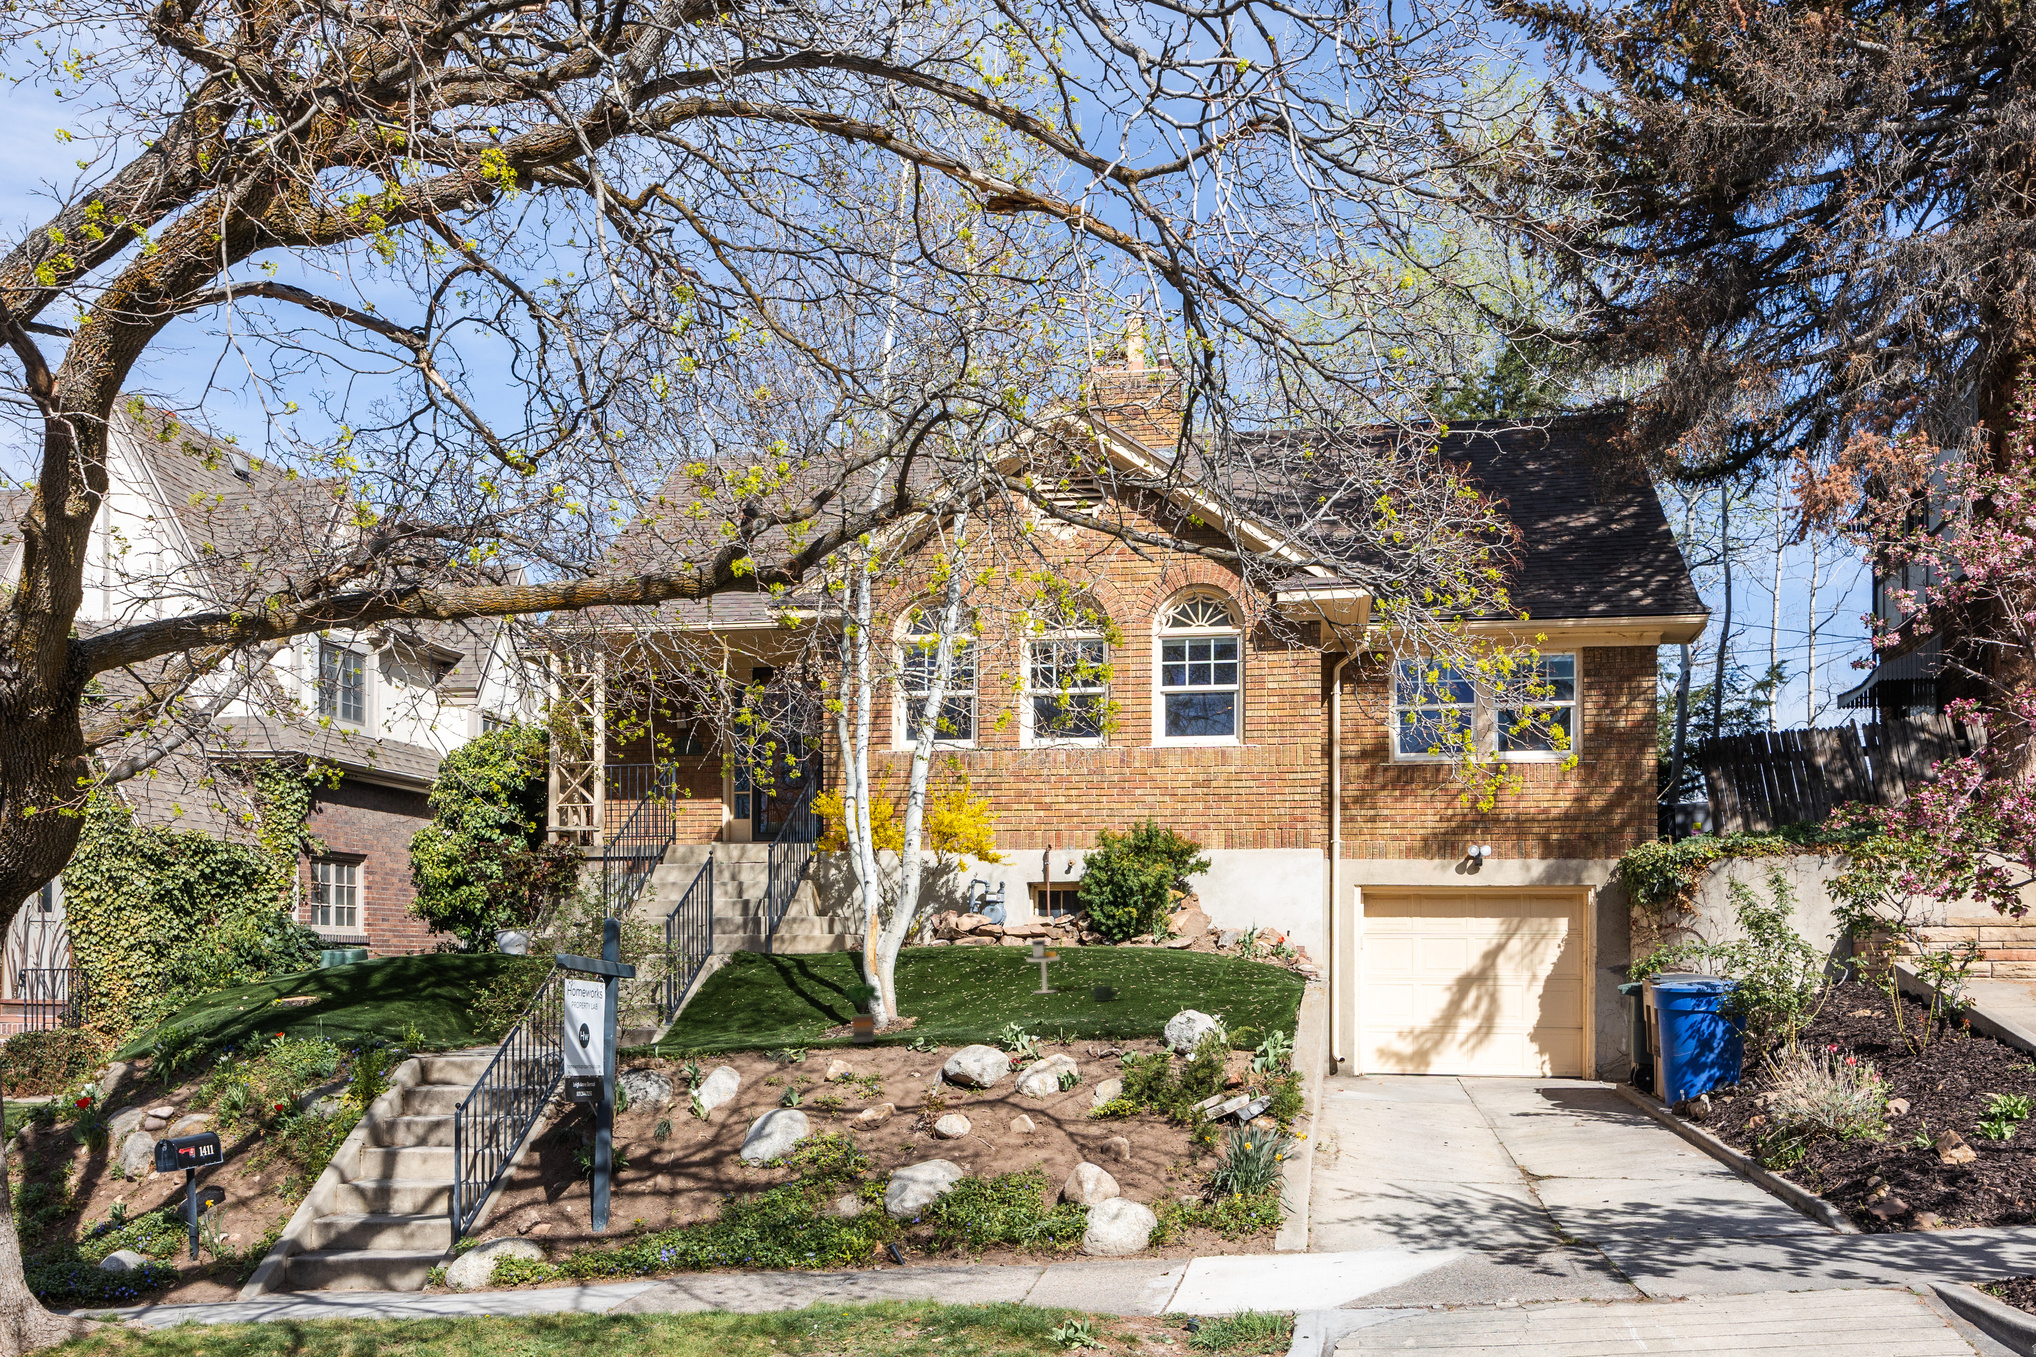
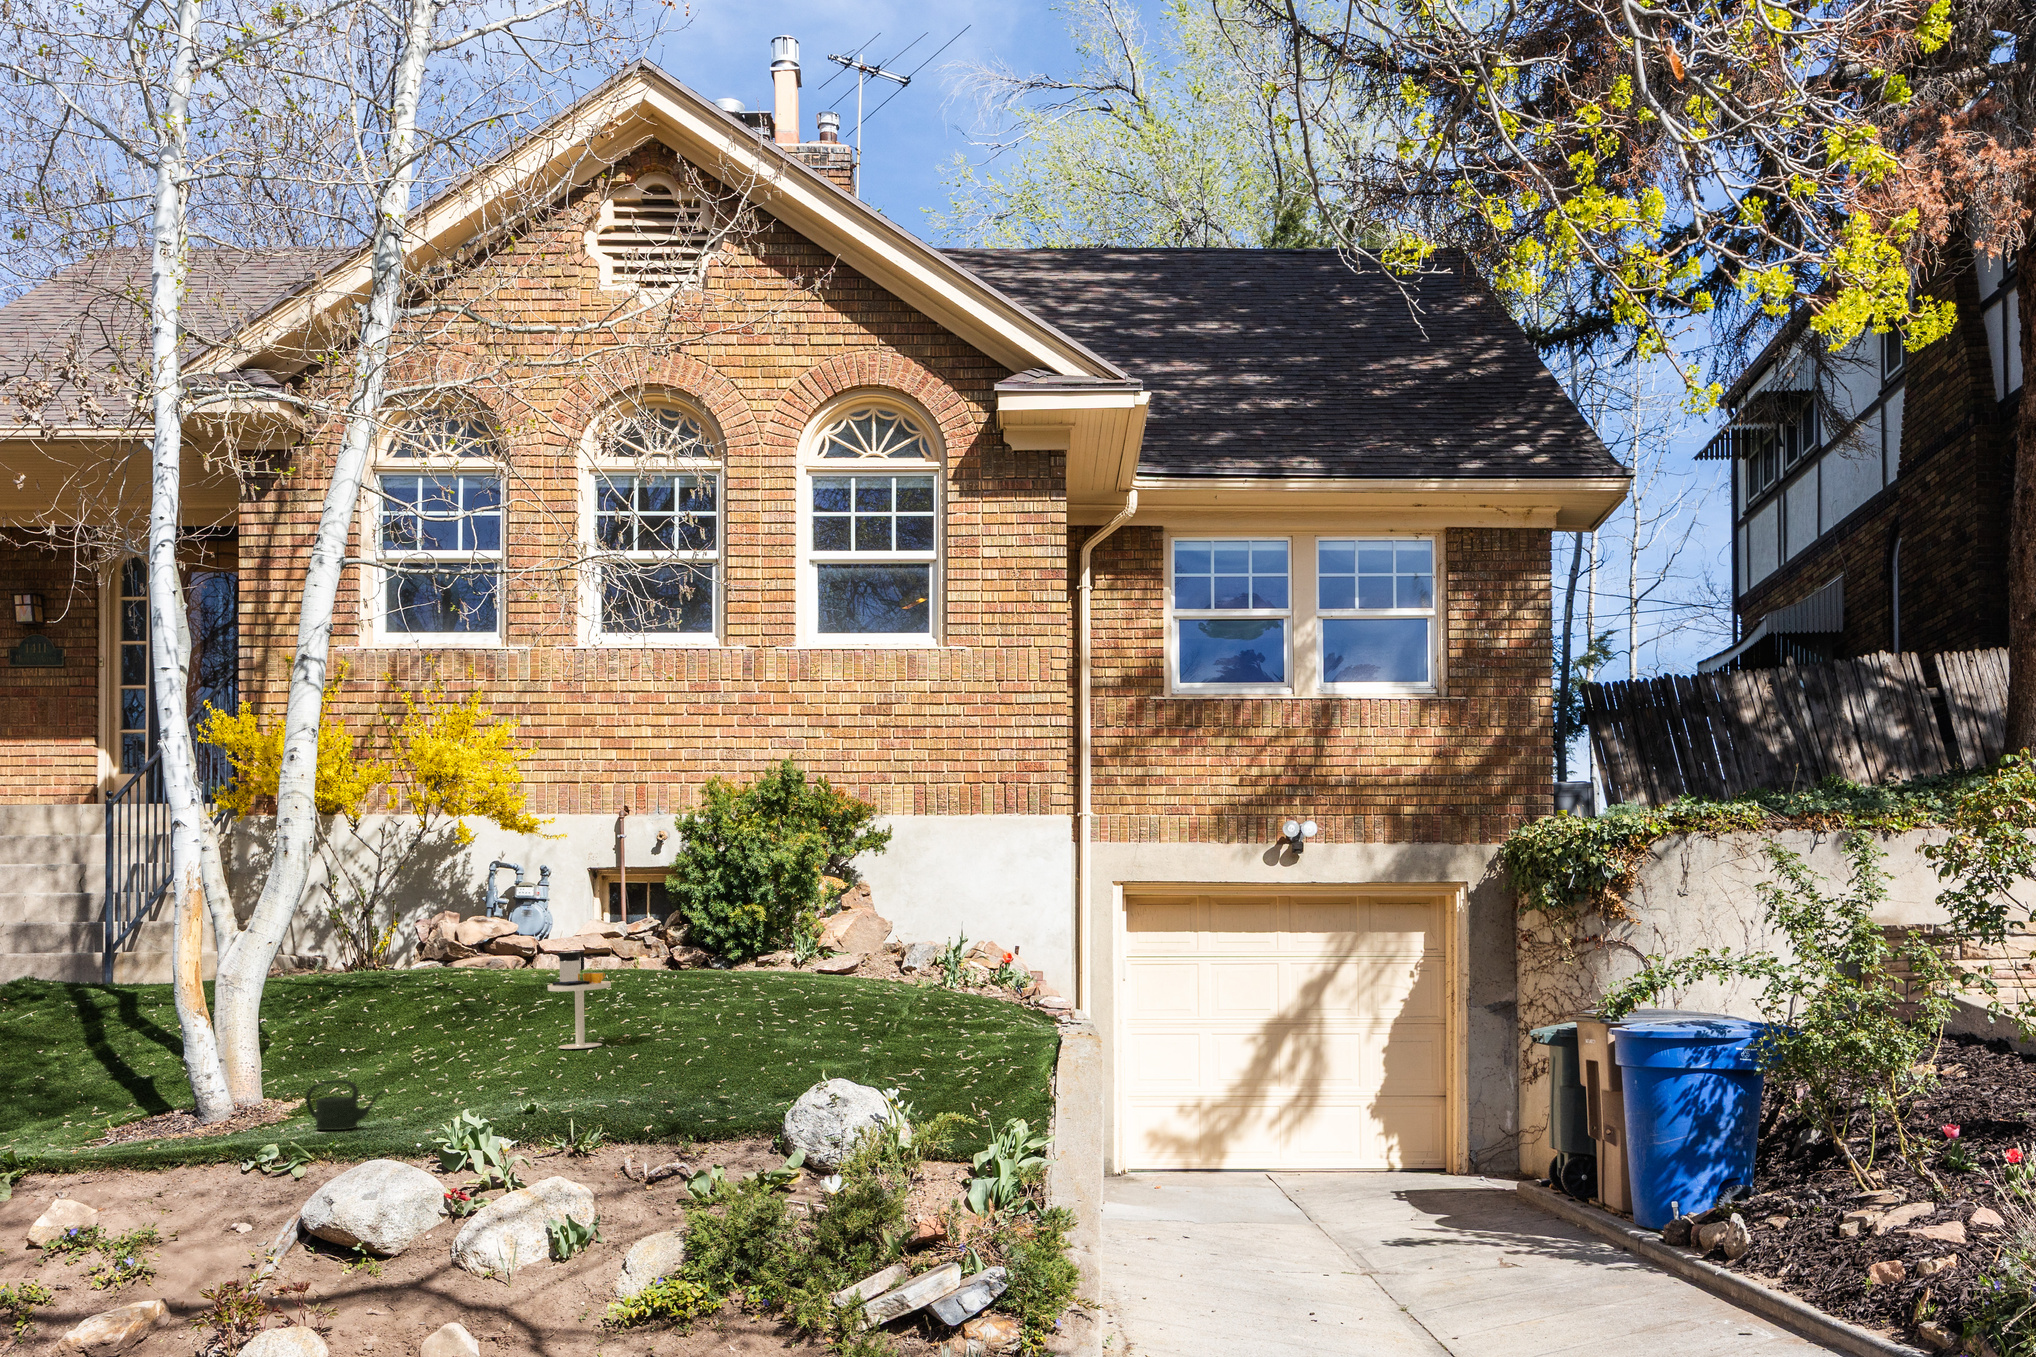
watering can: present [1088,979,1119,1001] -> present [306,1080,383,1130]
potted tree: present [845,984,881,1043] -> none [123,1029,211,1154]

